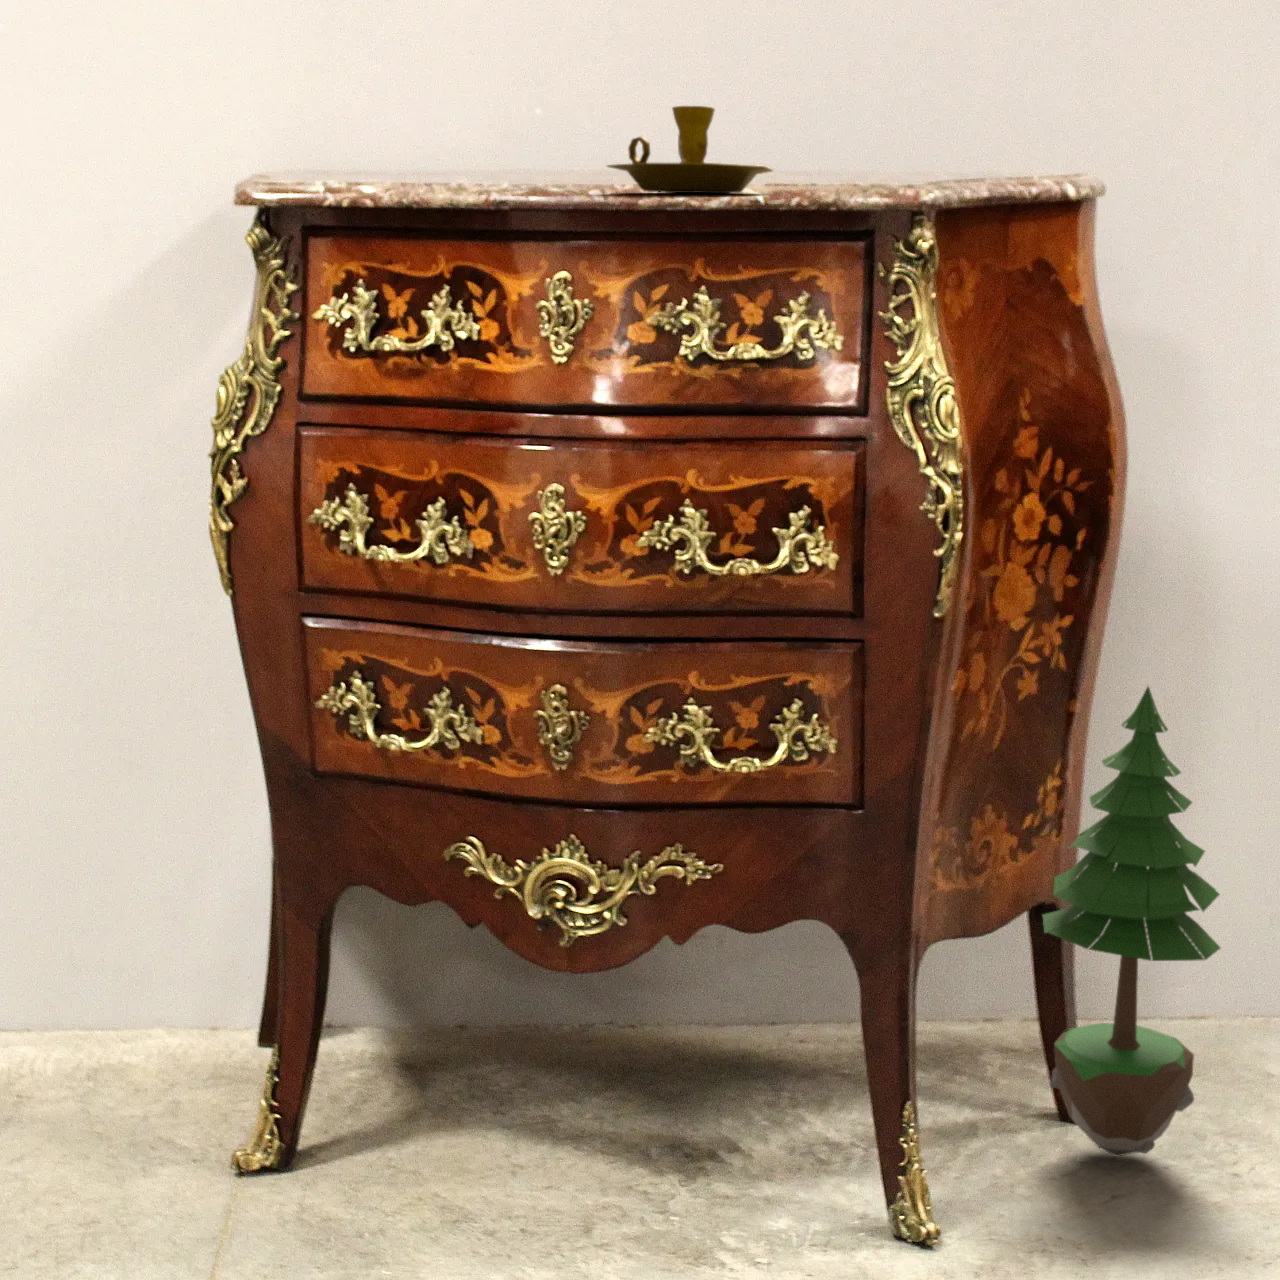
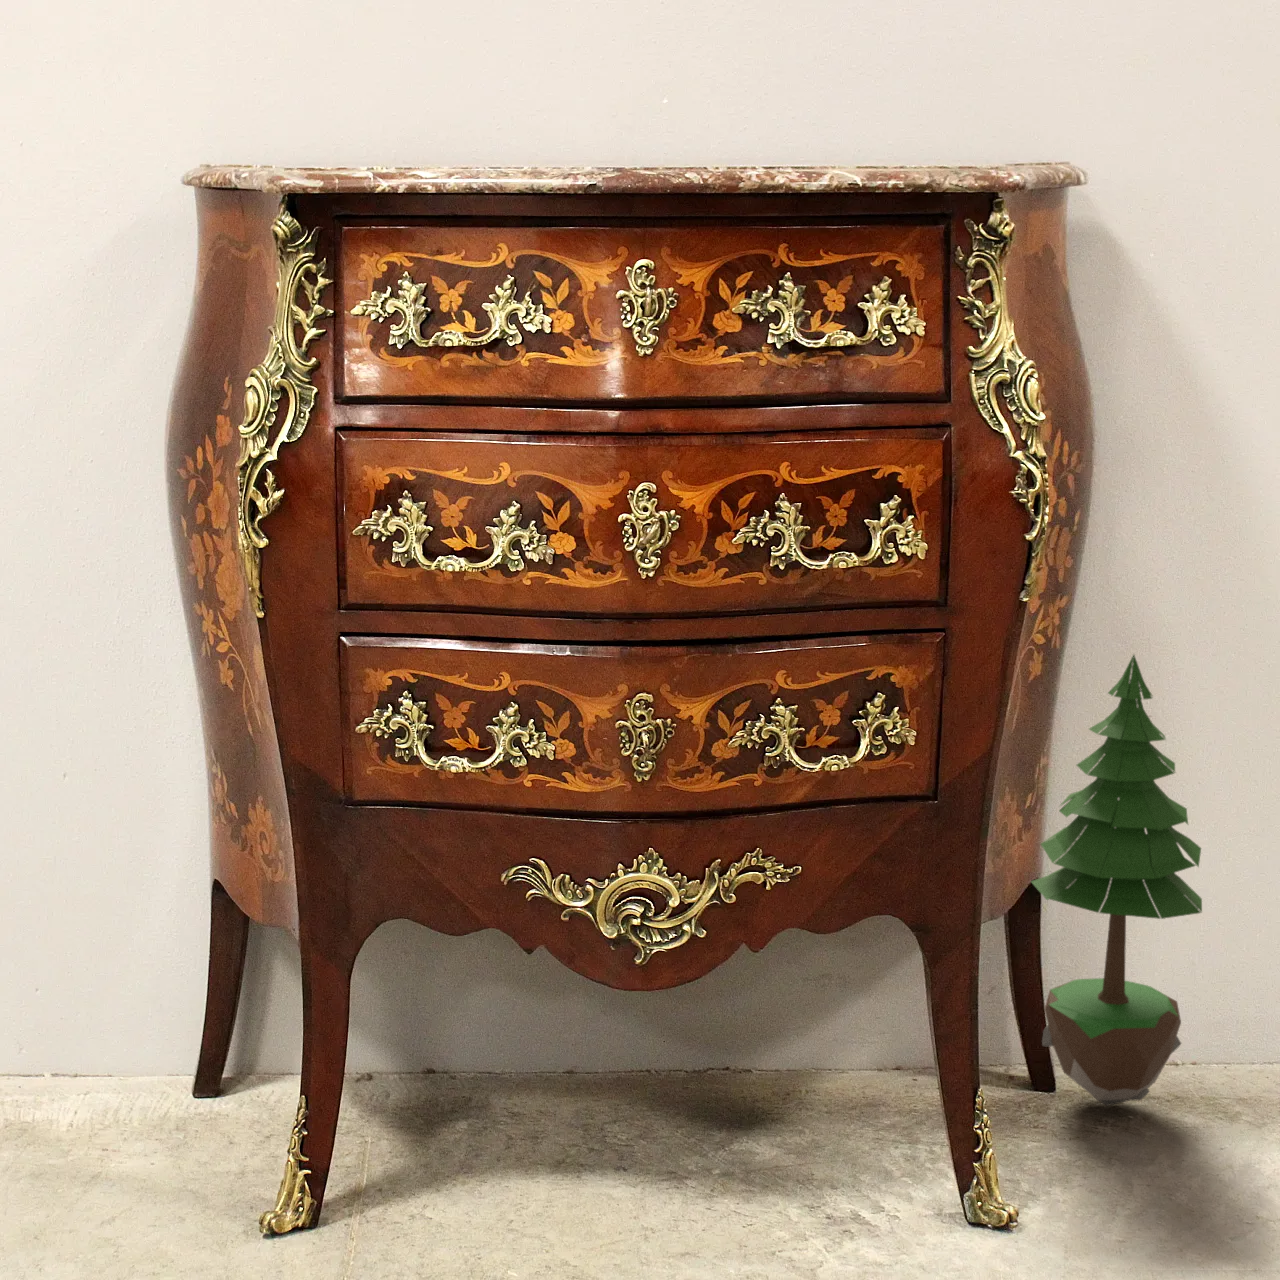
candlestick: present [608,106,773,193] -> none [705,80,882,174]

